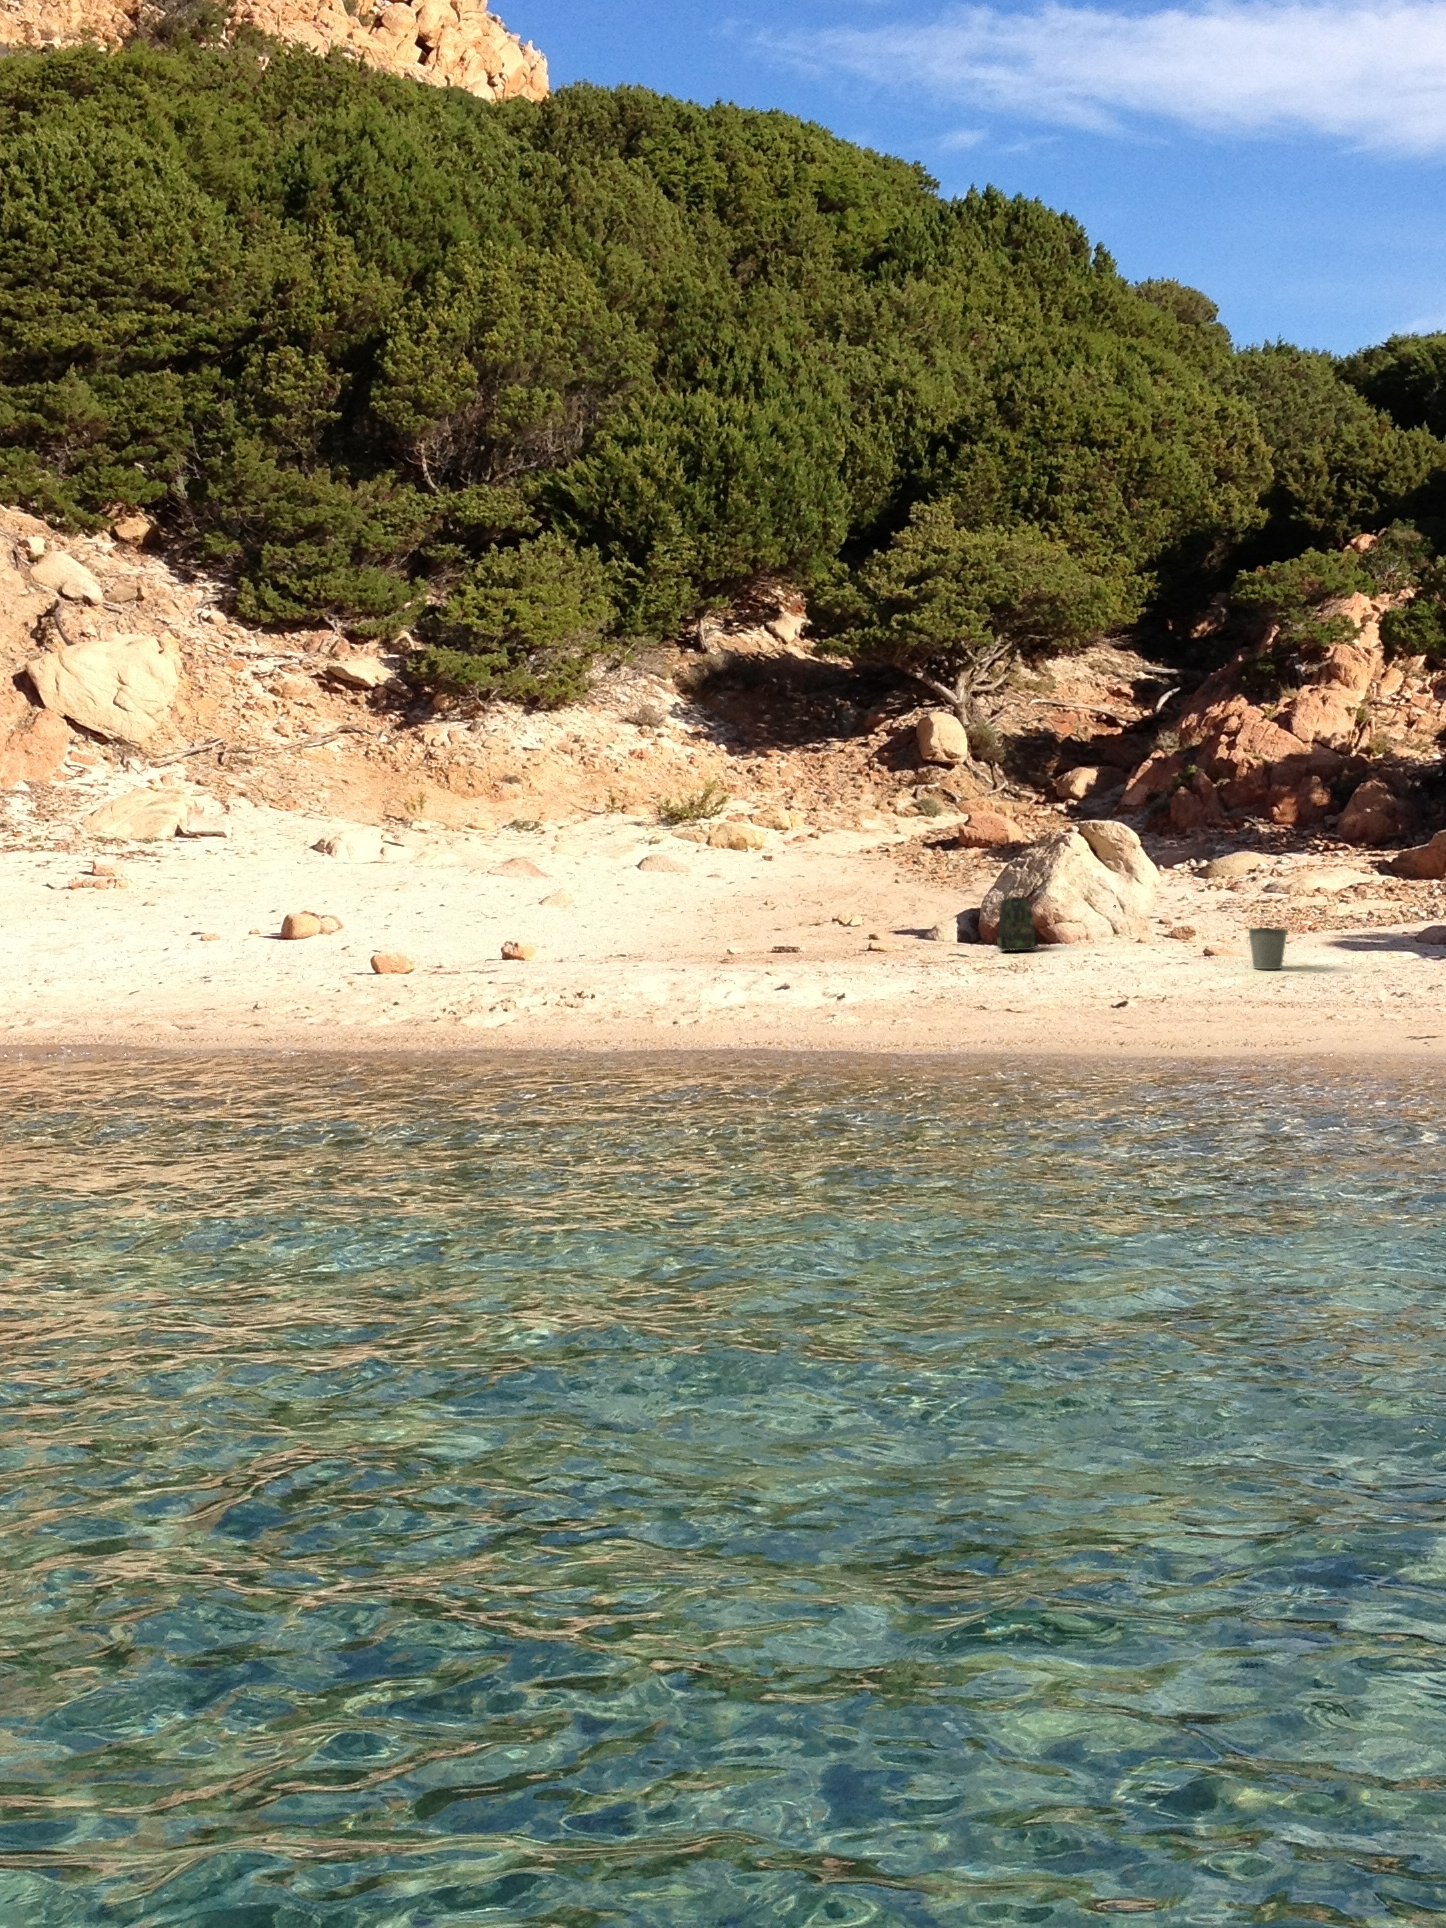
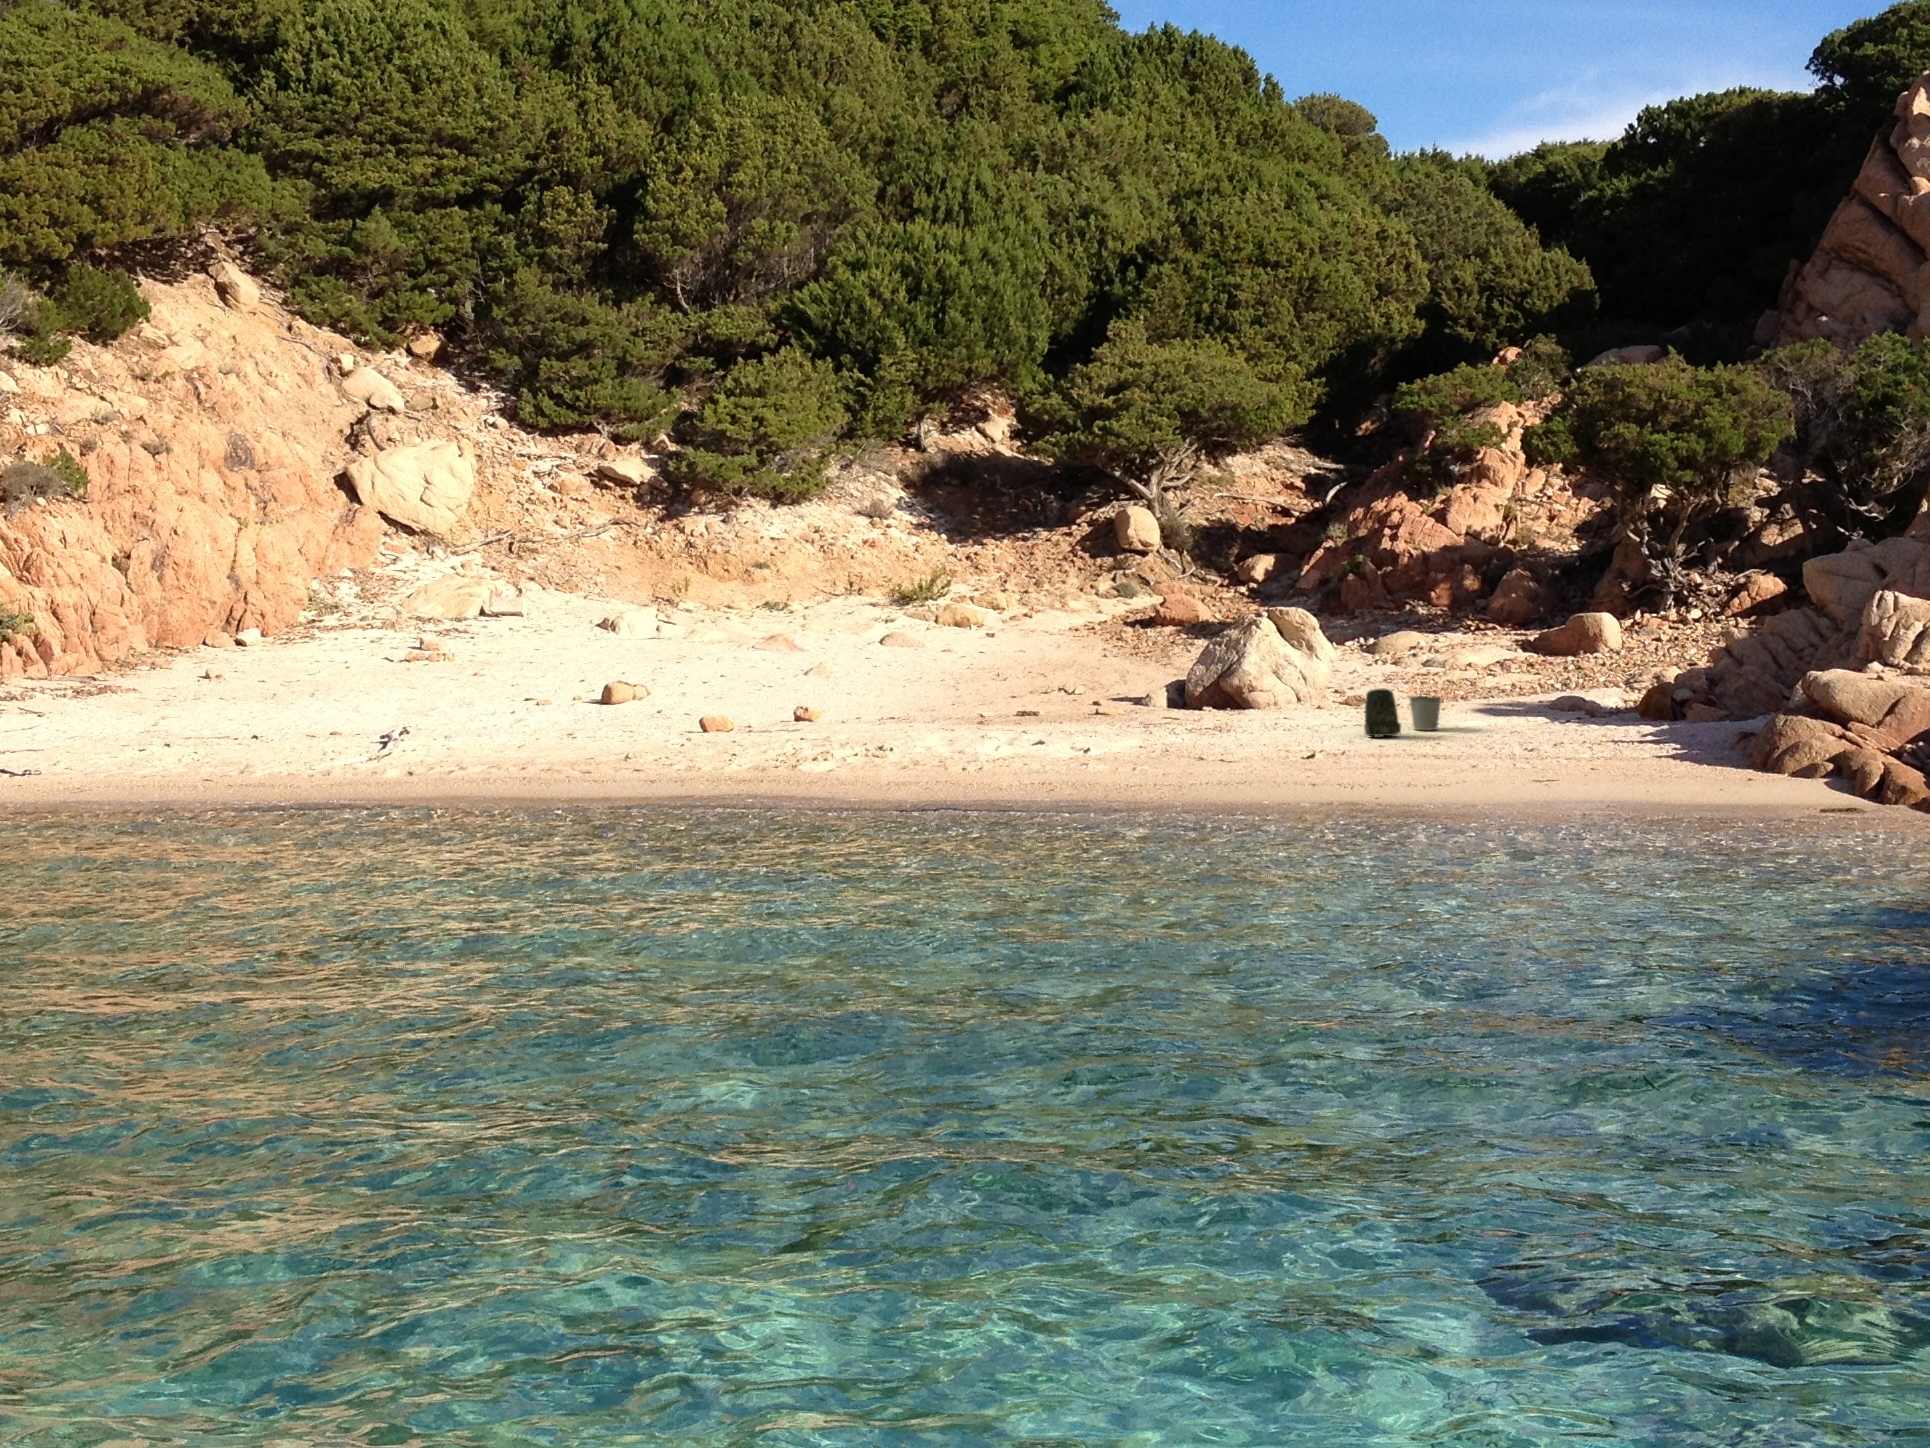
backpack: present [997,897,1038,951] -> present [1364,689,1401,736]

